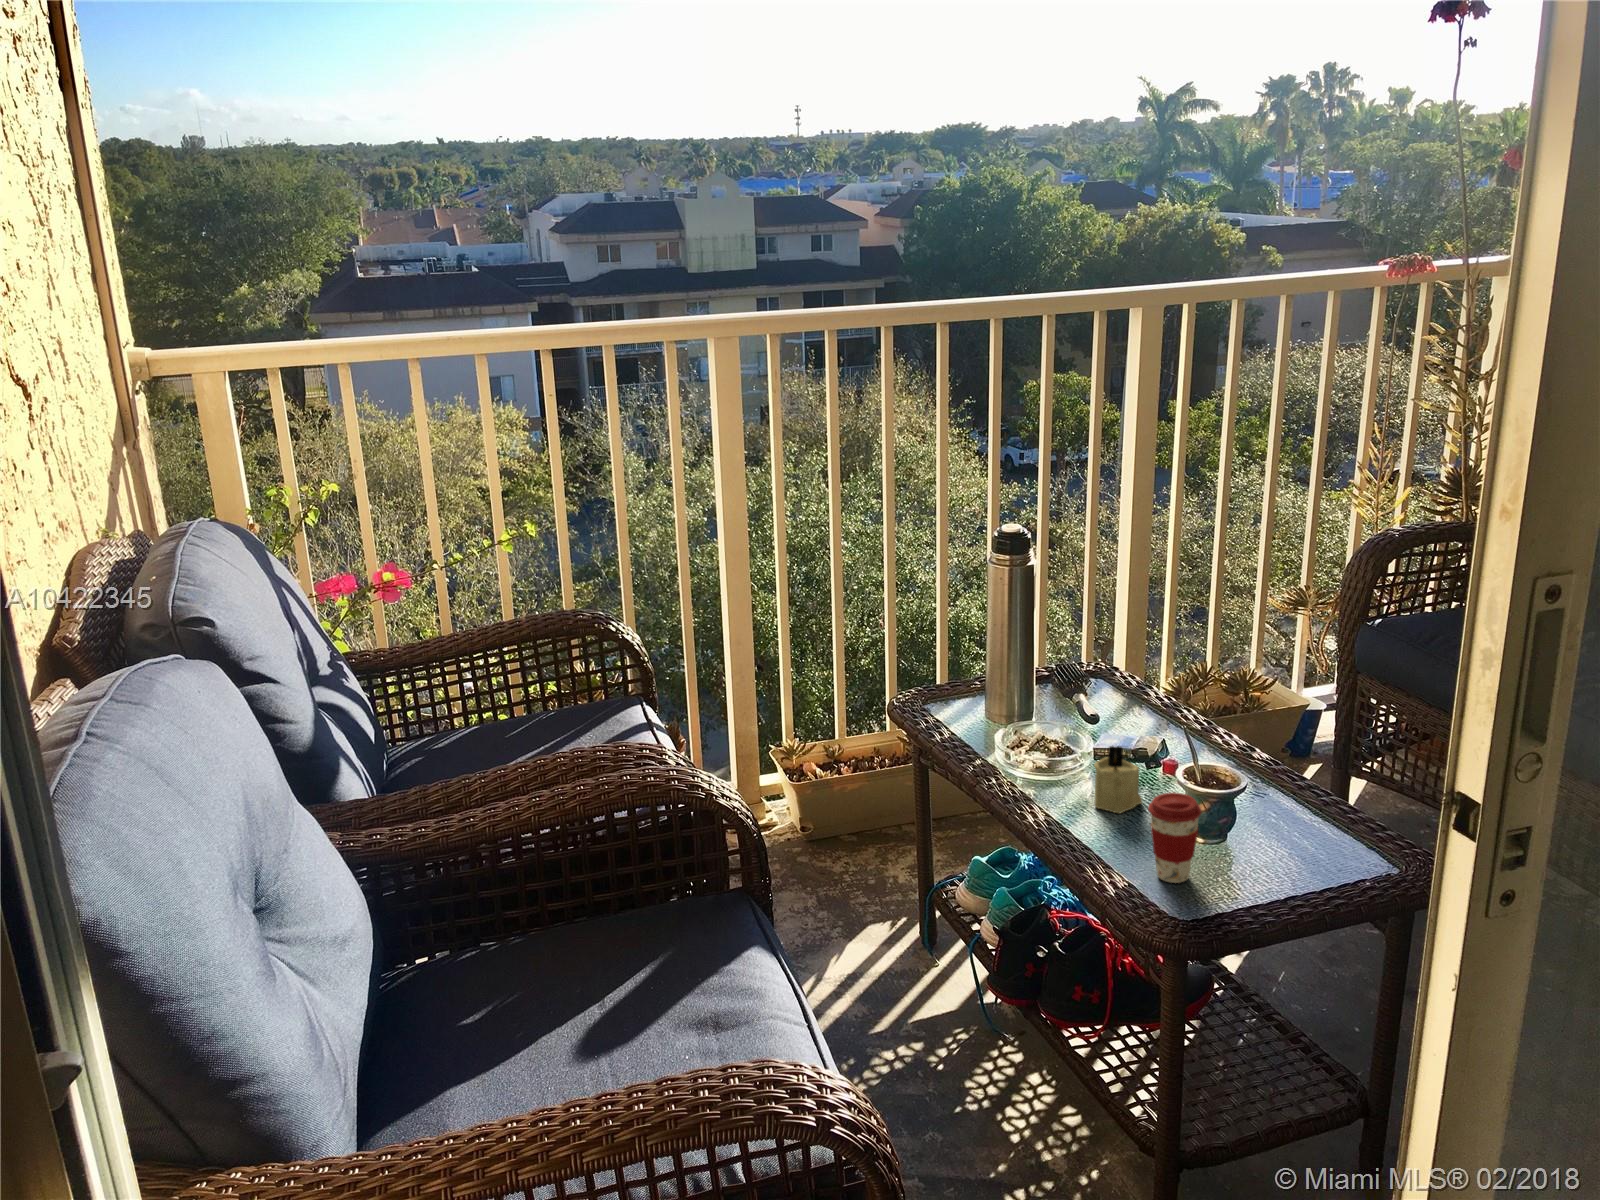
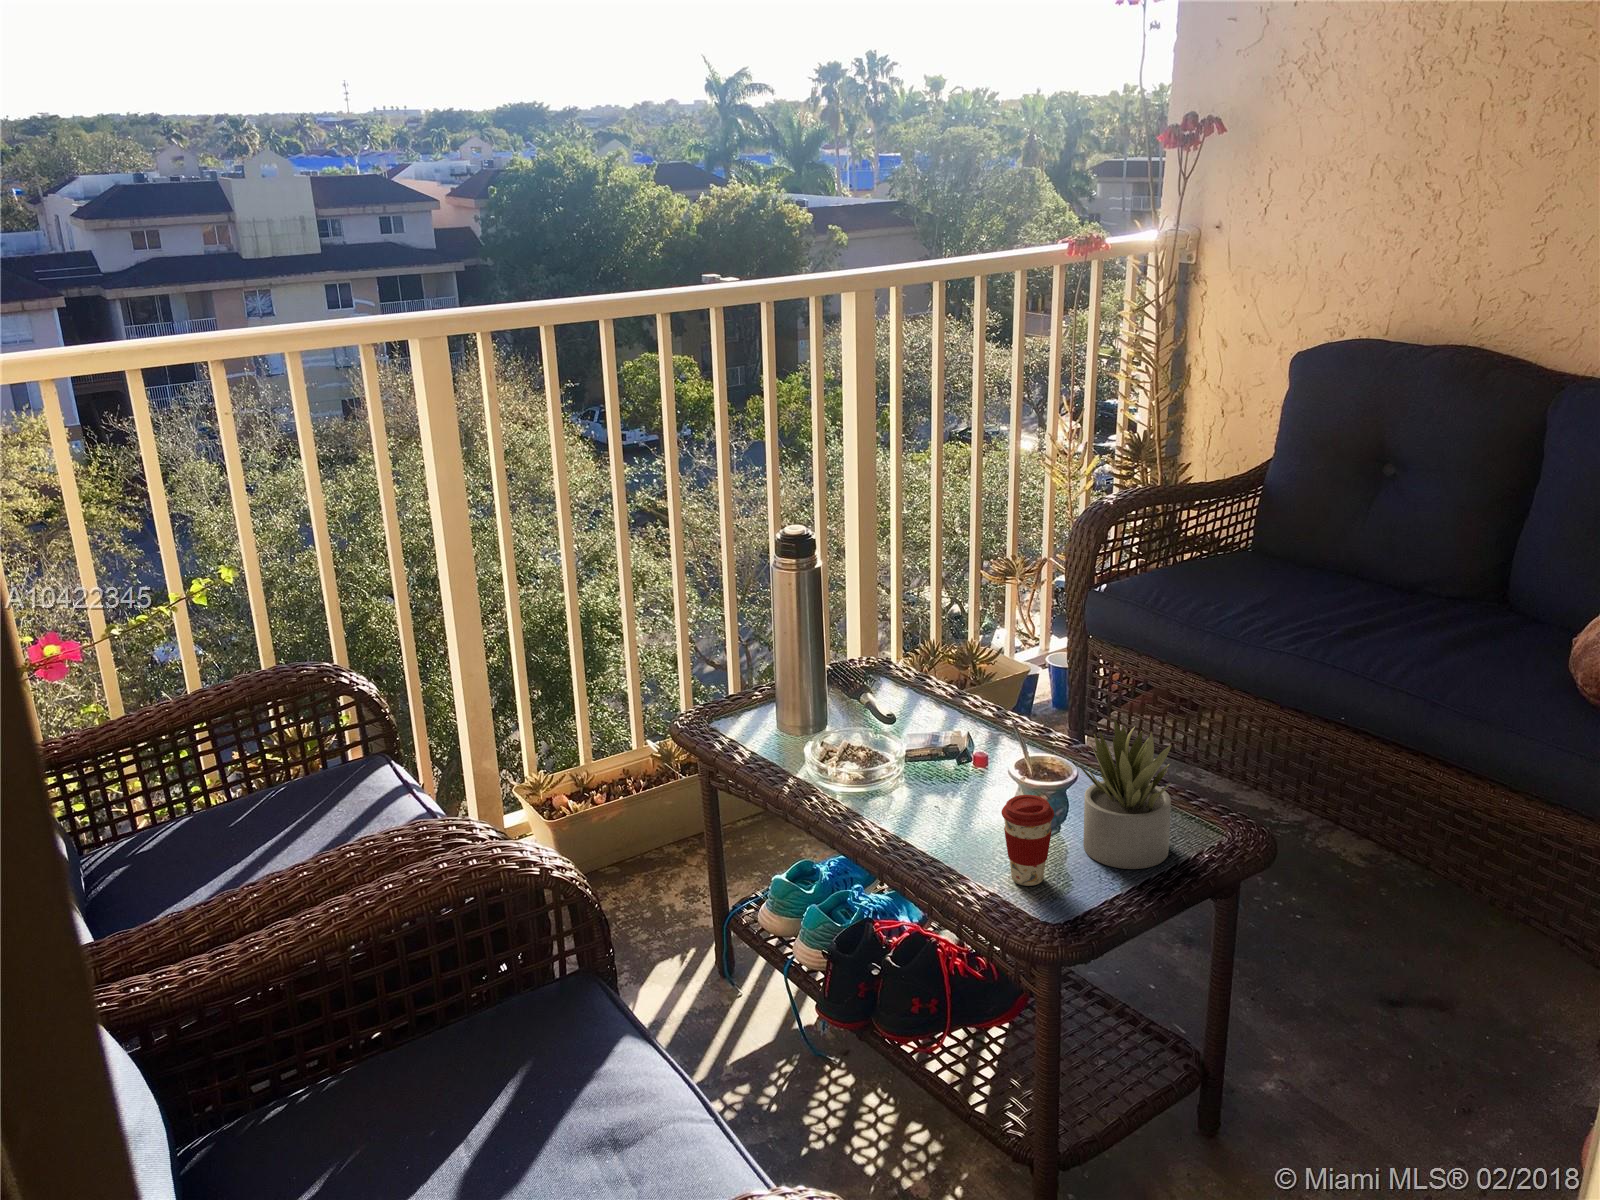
succulent plant: none [1244,730,1344,885] -> present [1079,719,1172,869]
candle: present [1094,746,1142,813] -> none [914,750,963,819]

